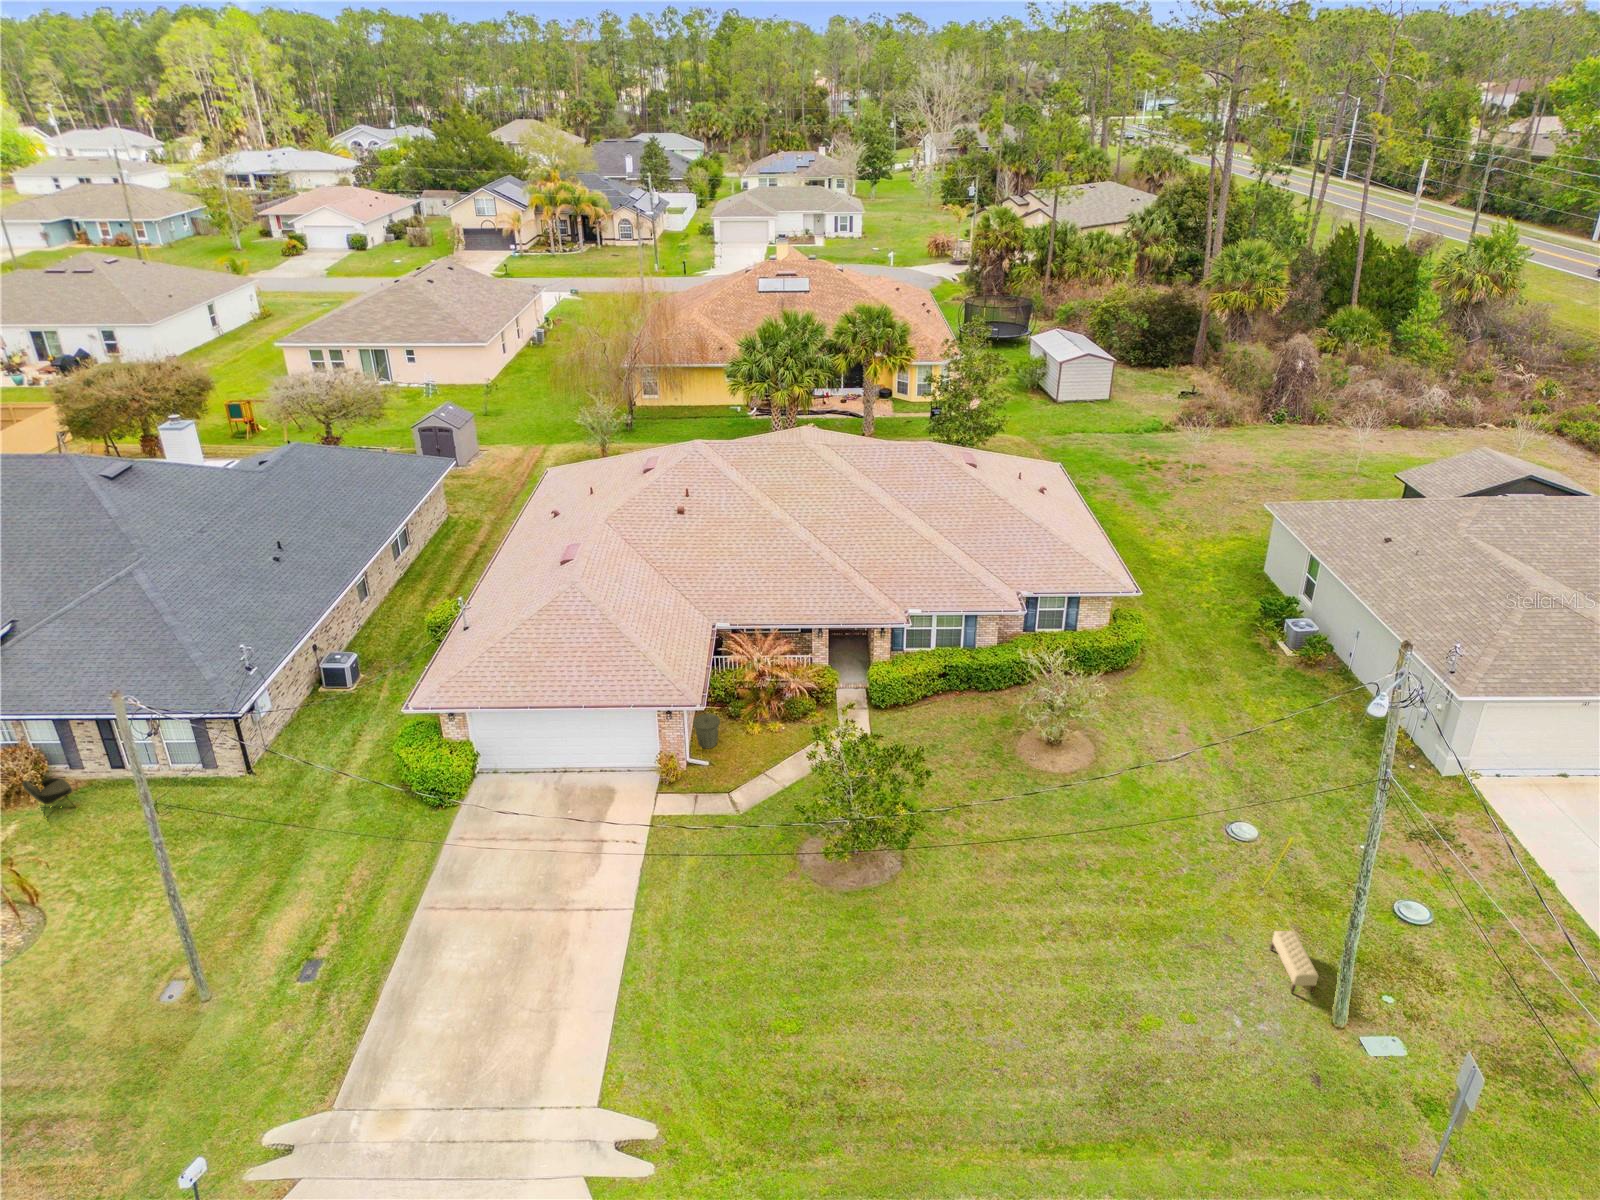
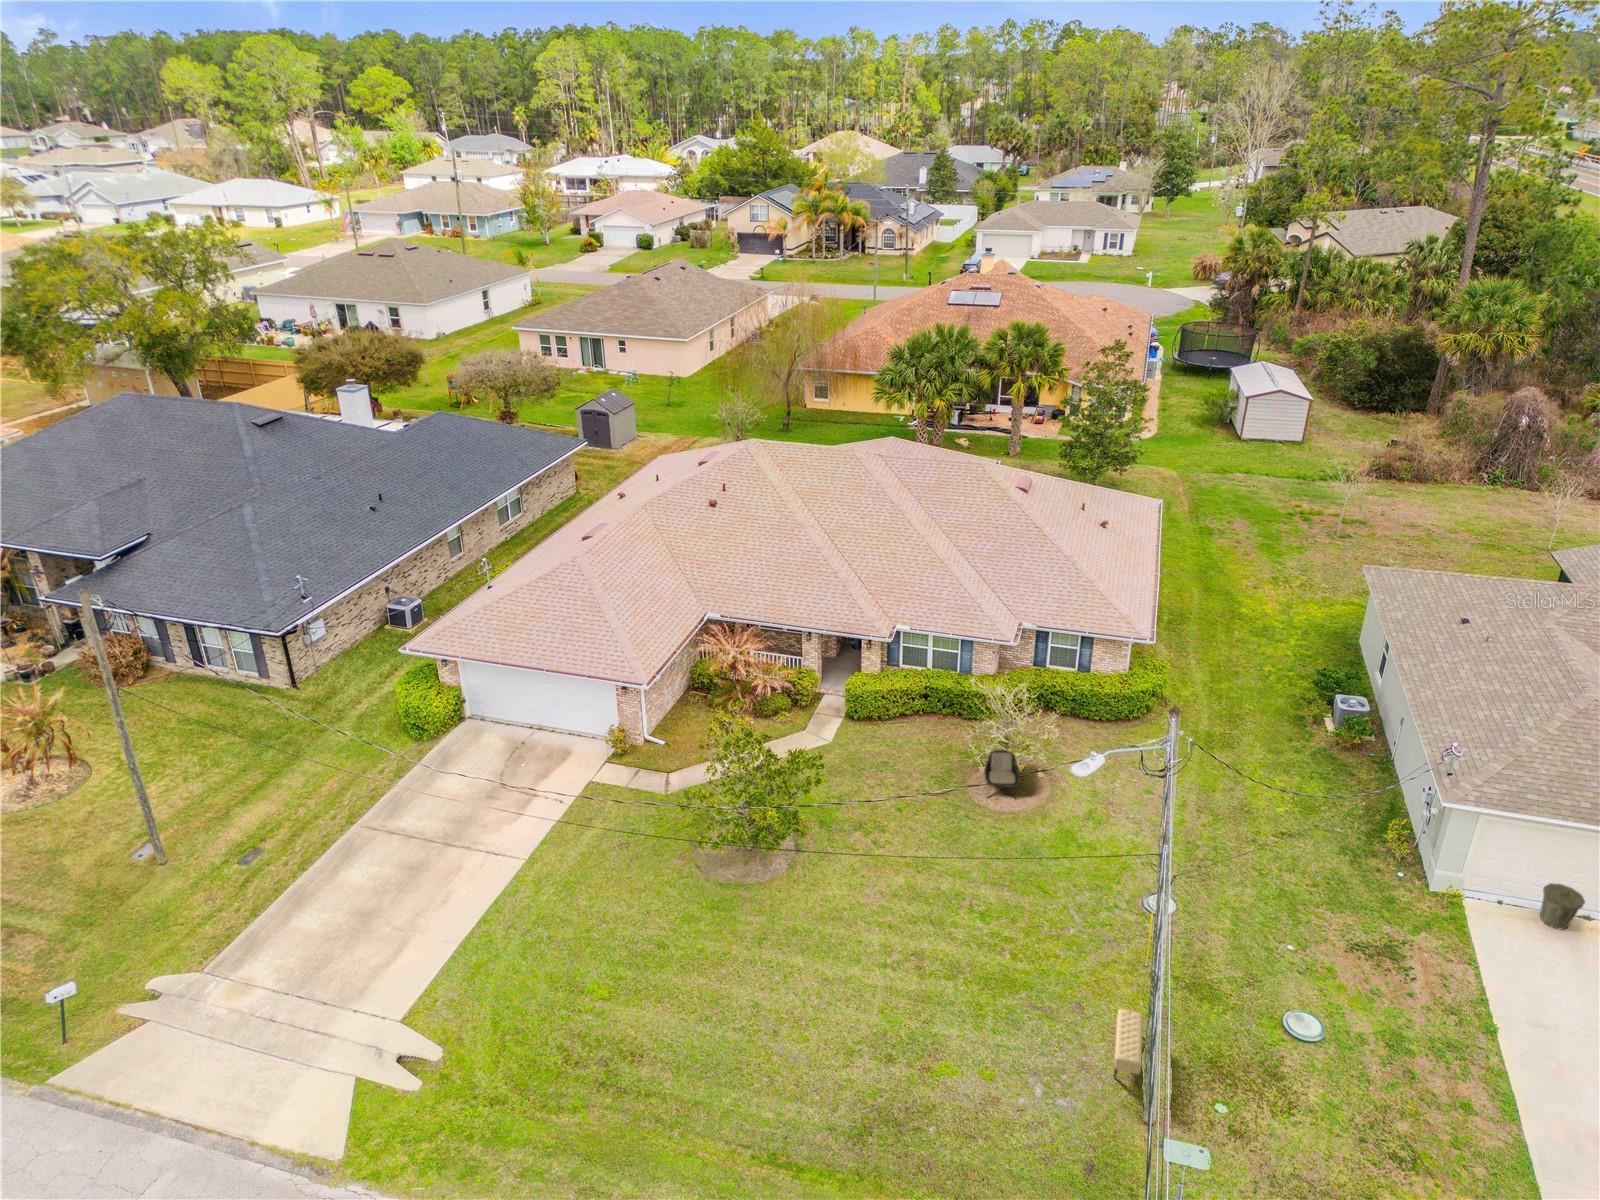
trash can: present [693,714,720,748] -> present [1540,883,1585,930]
lounge chair: present [22,778,76,818] -> present [984,750,1021,797]

